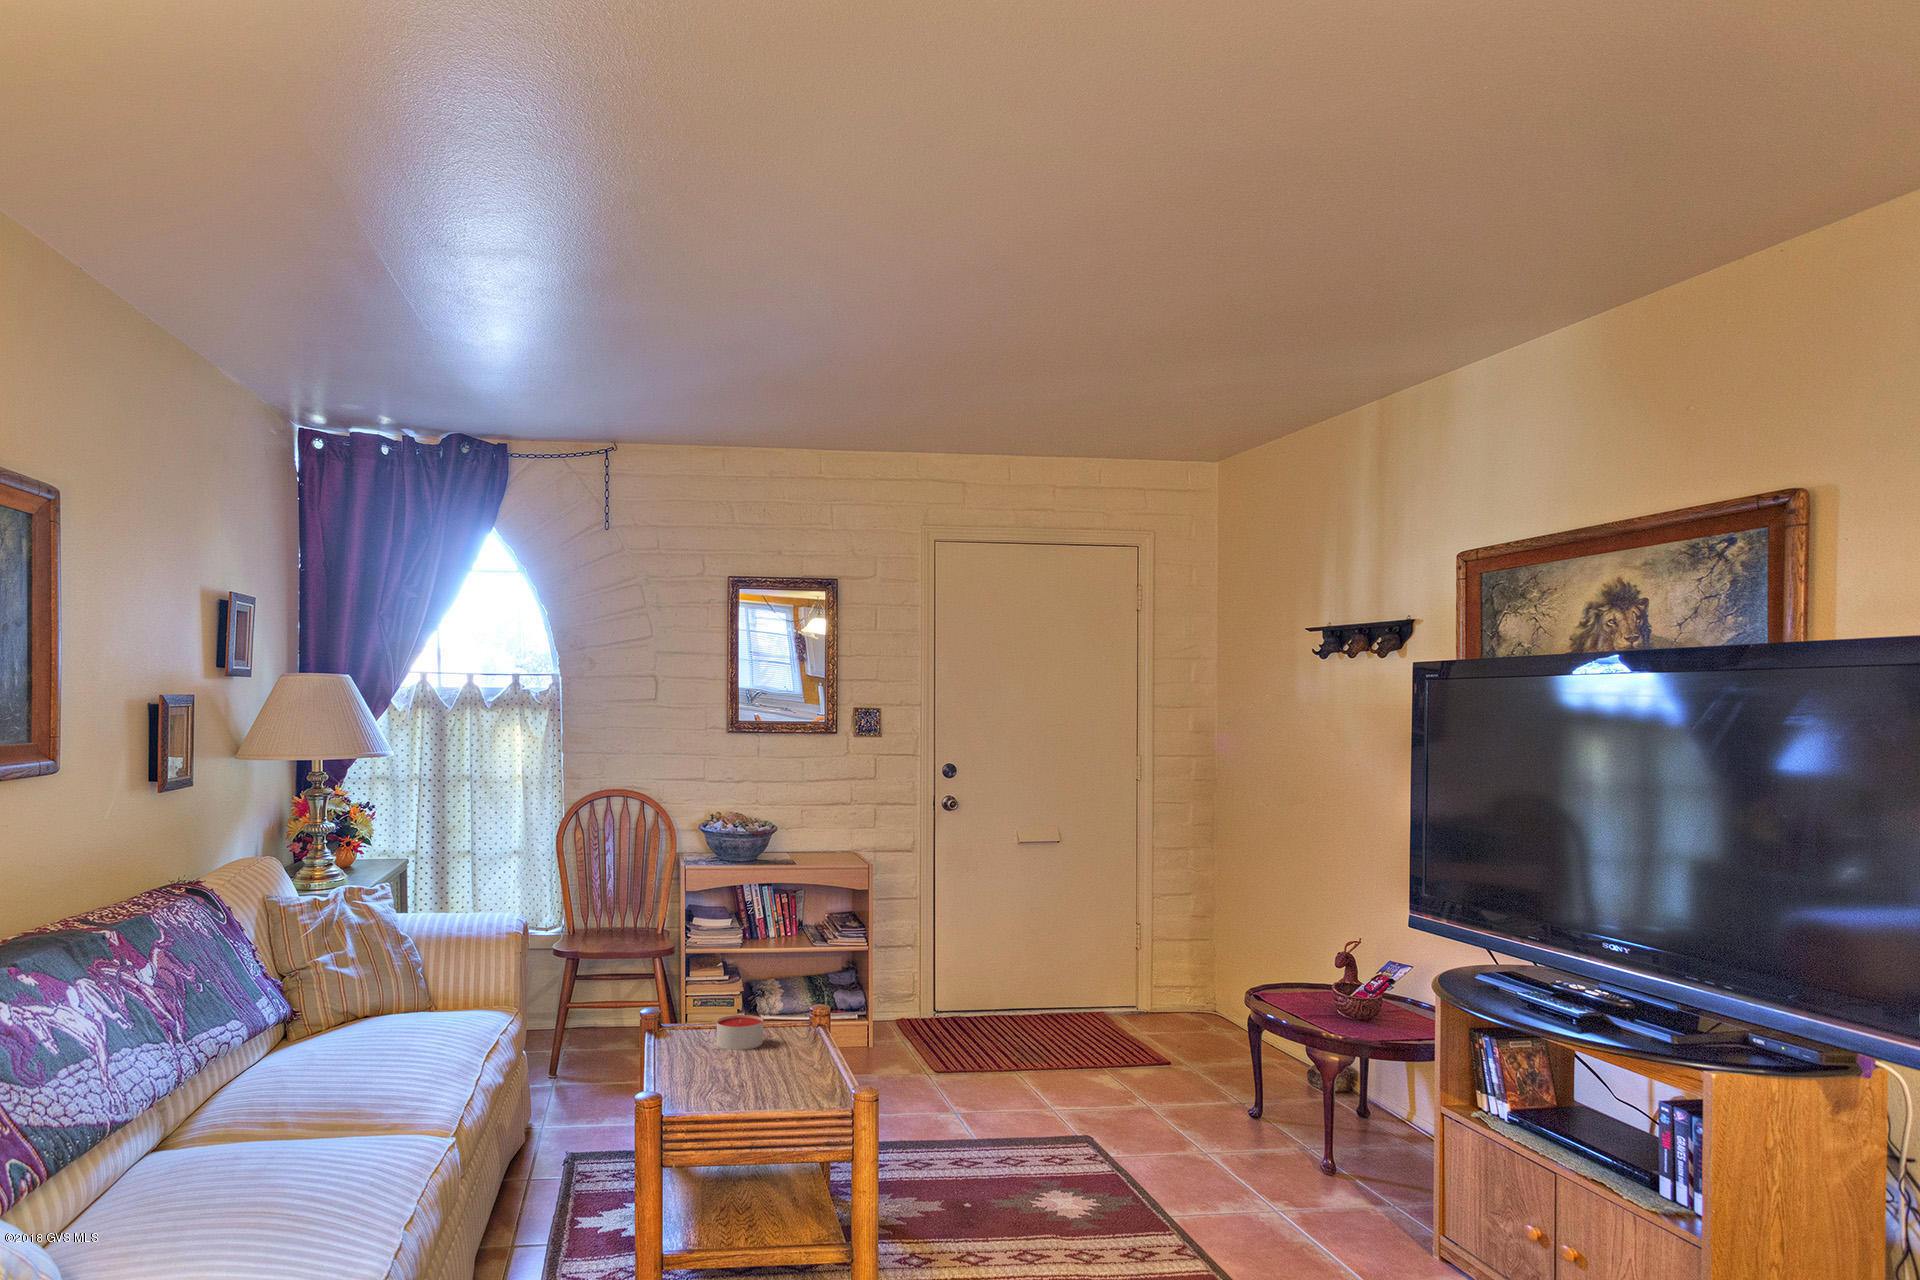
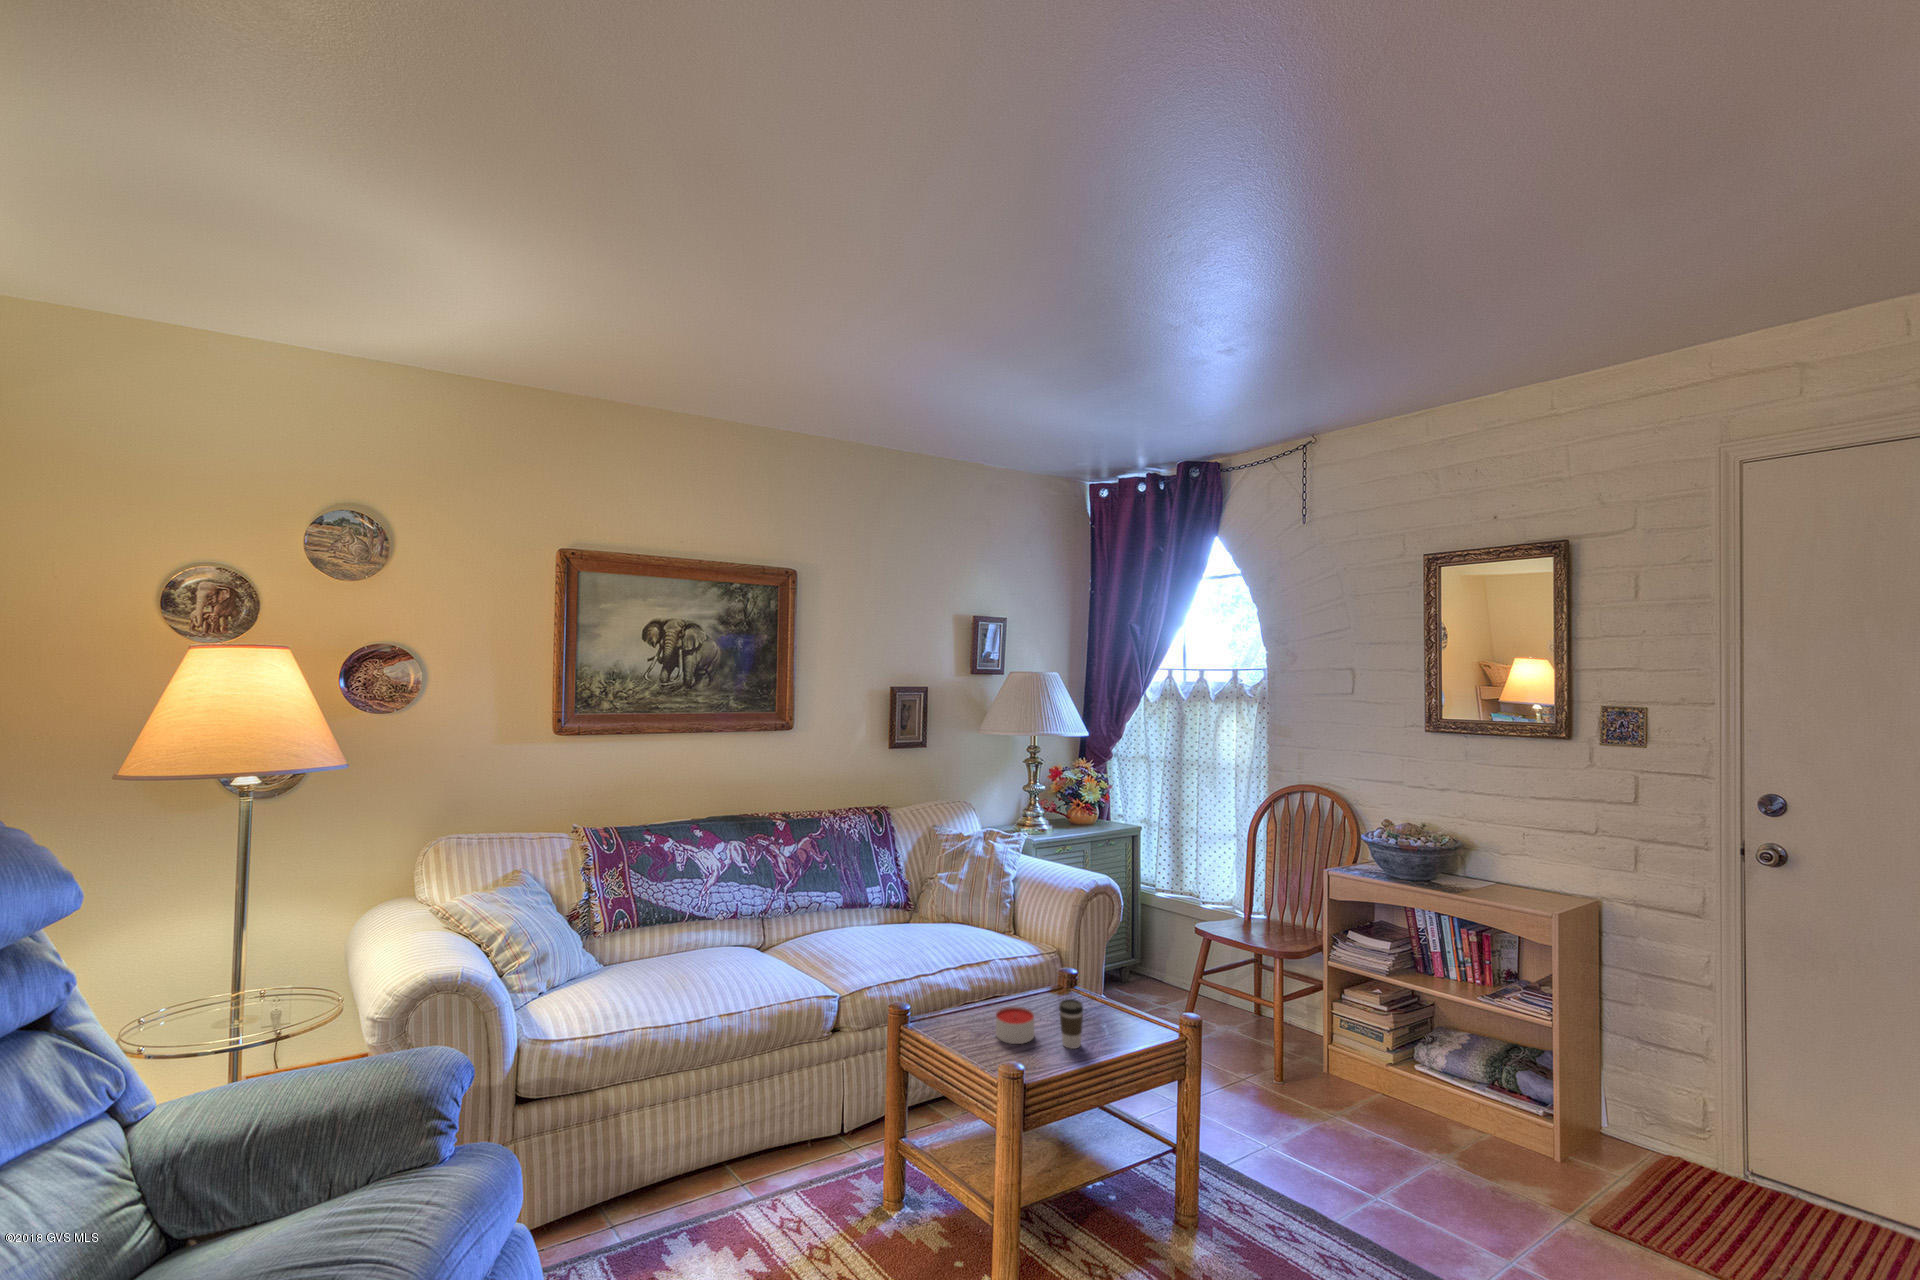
coffee cup: none [762,984,790,1033] -> present [1059,999,1084,1049]

